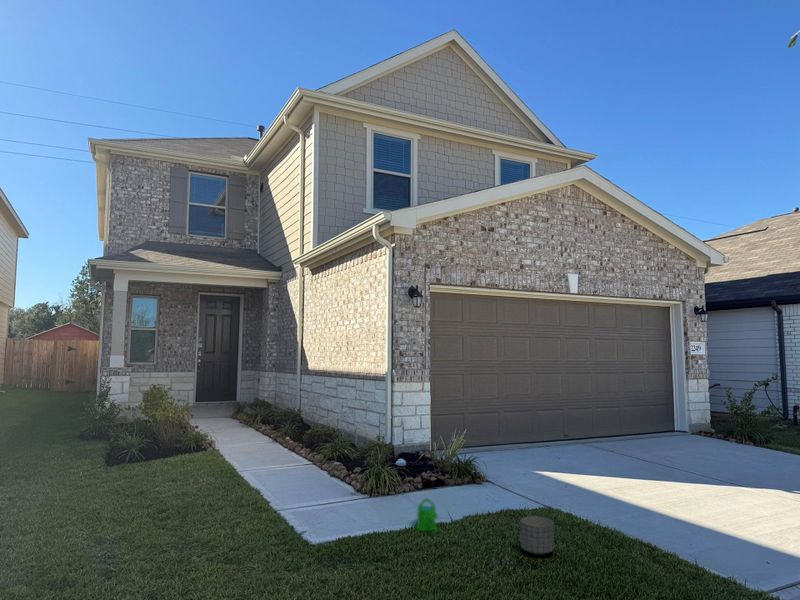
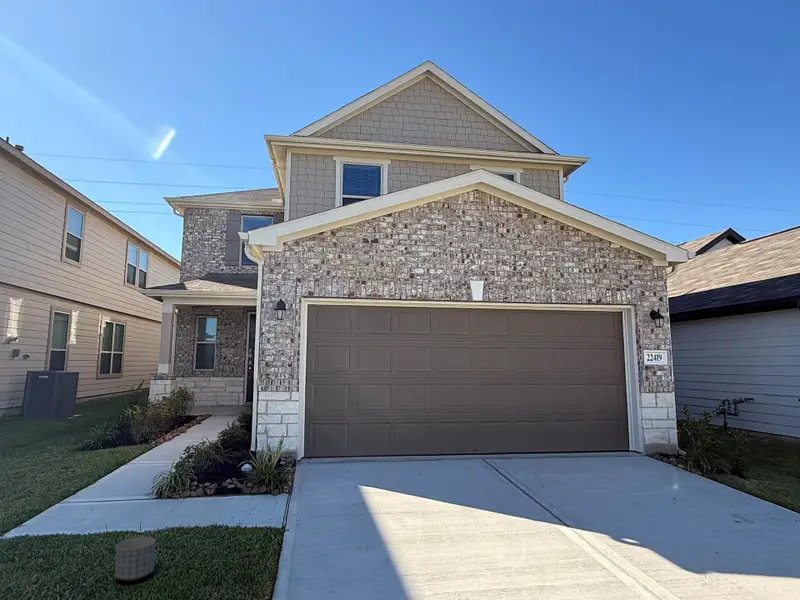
watering can: present [416,499,438,531] -> none [98,506,125,540]

